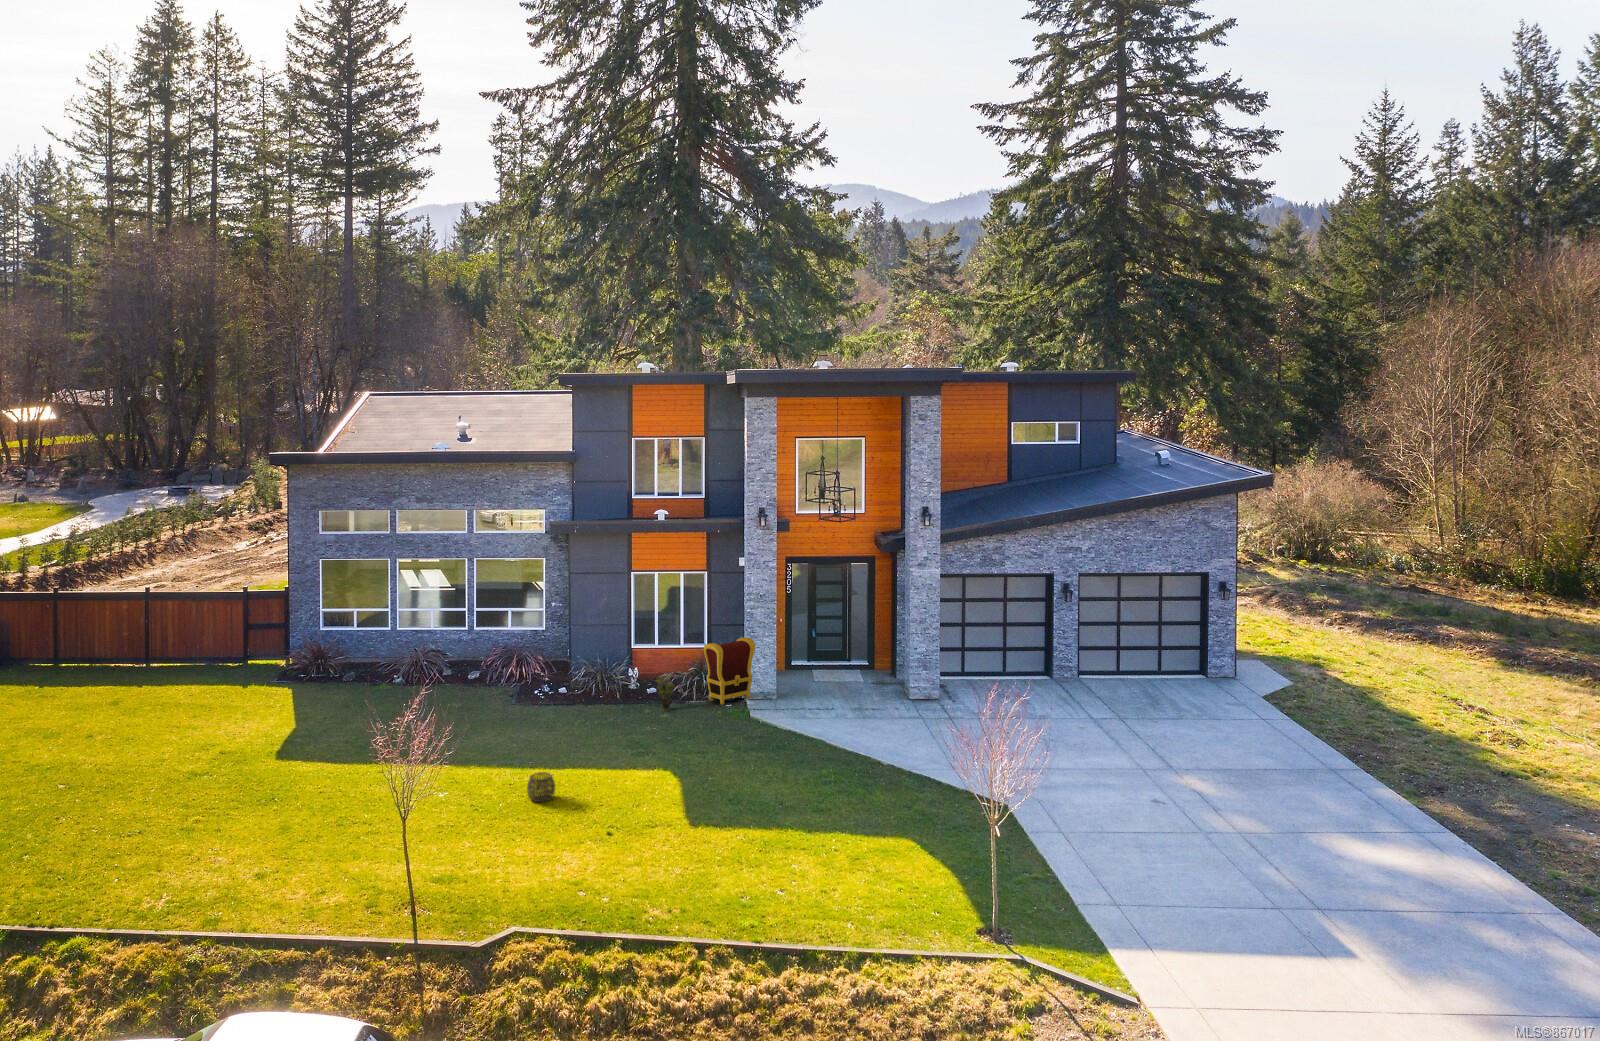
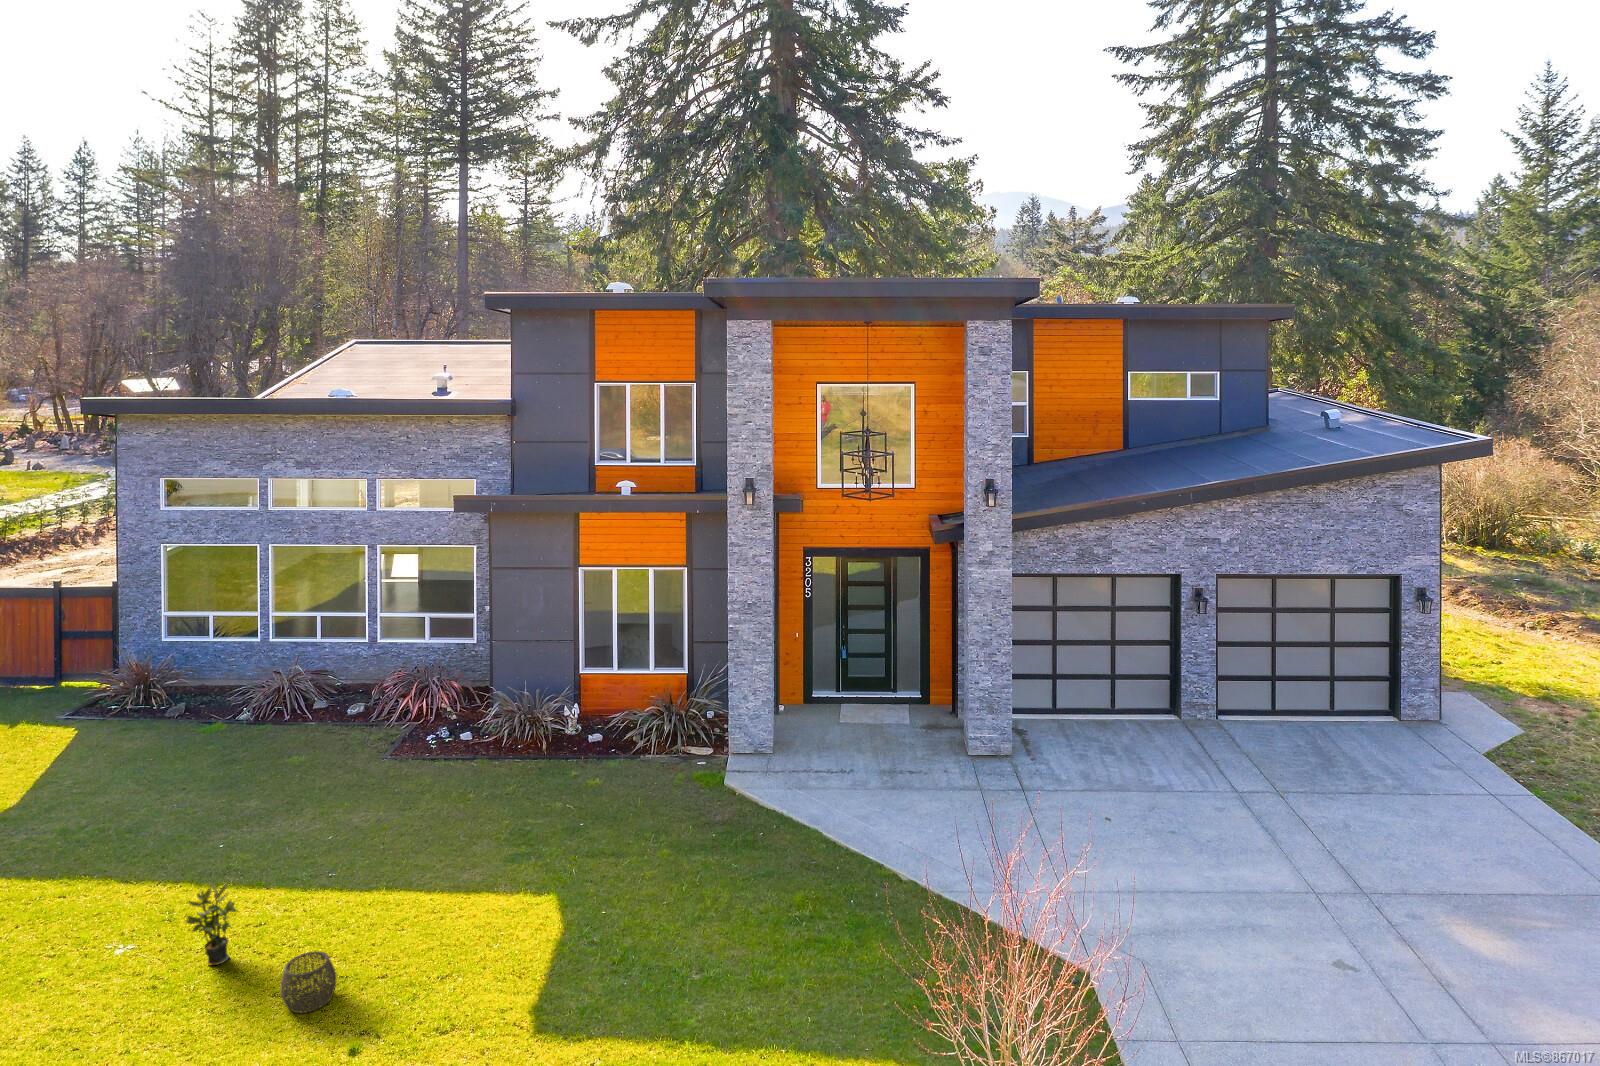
armchair: present [704,637,755,705] -> none [665,666,741,767]
potted plant: present [657,676,674,711] -> present [186,884,236,965]

